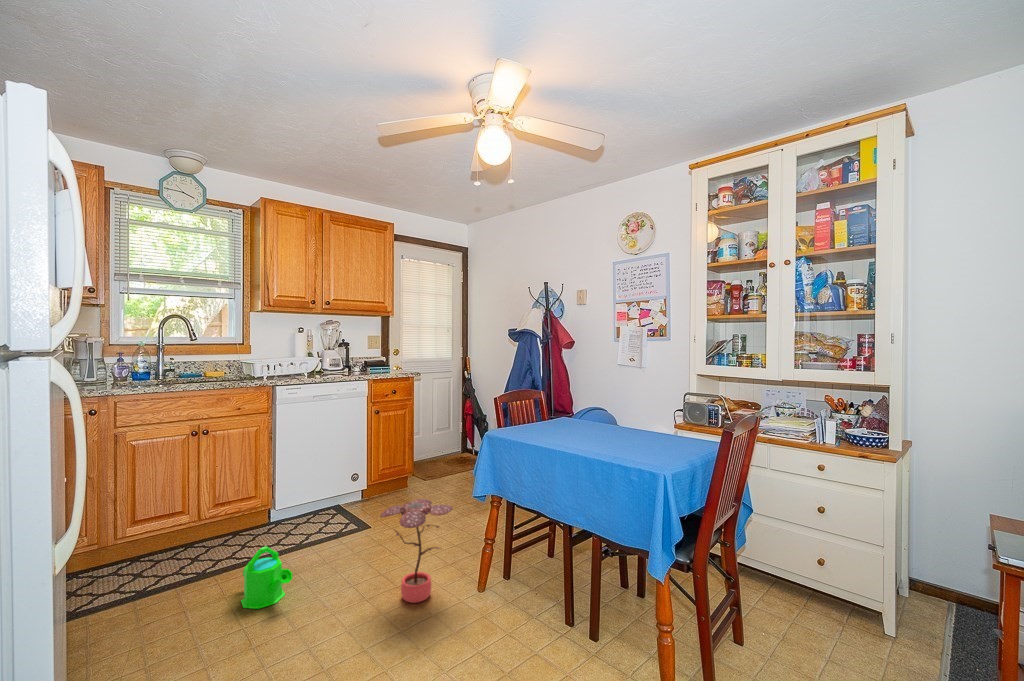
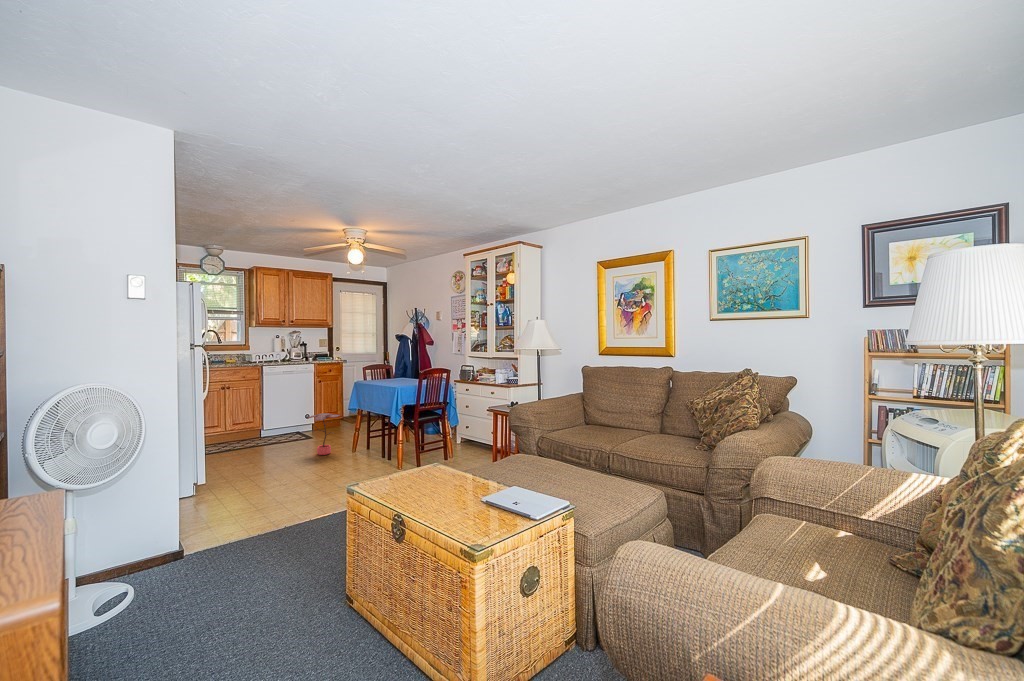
watering can: present [241,546,293,609] -> none [247,433,269,457]

